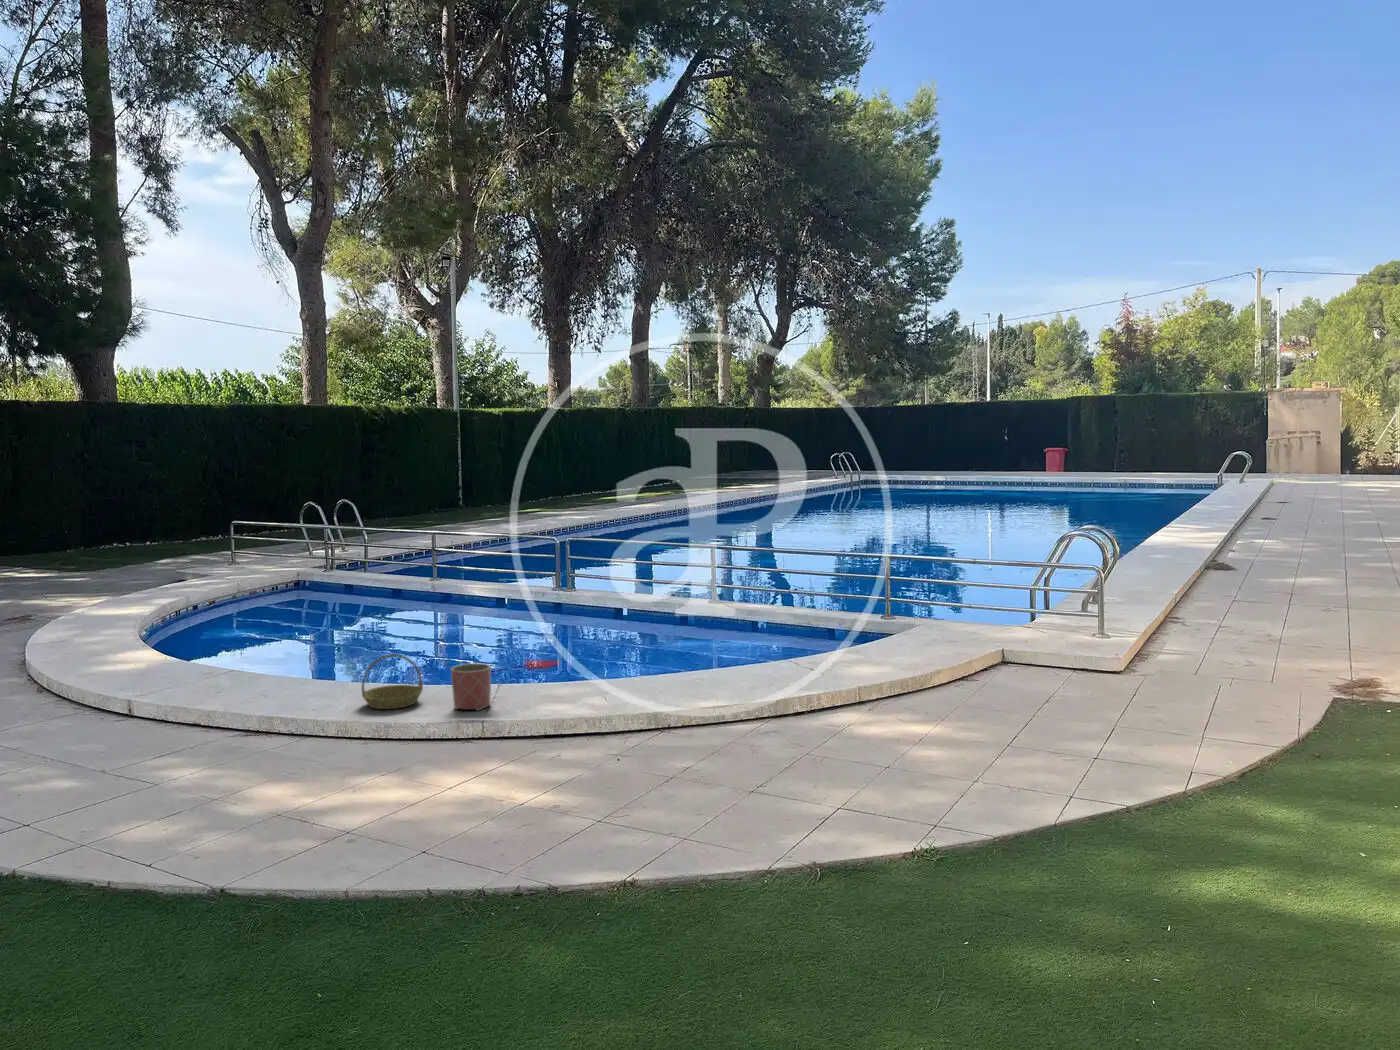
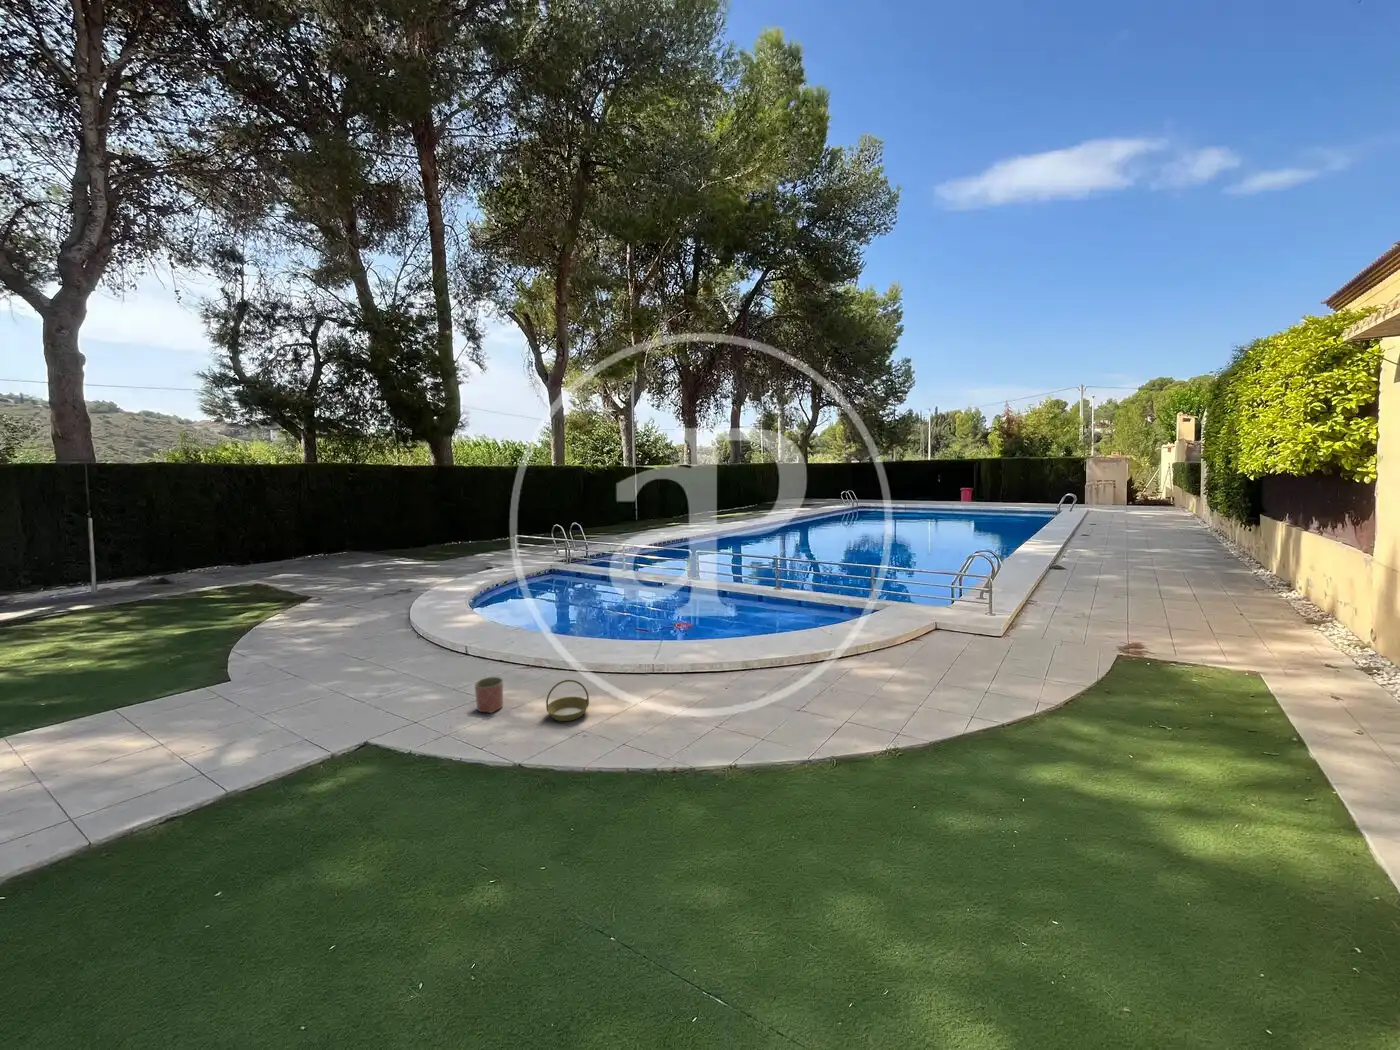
planter: present [451,663,491,710] -> present [475,677,503,713]

